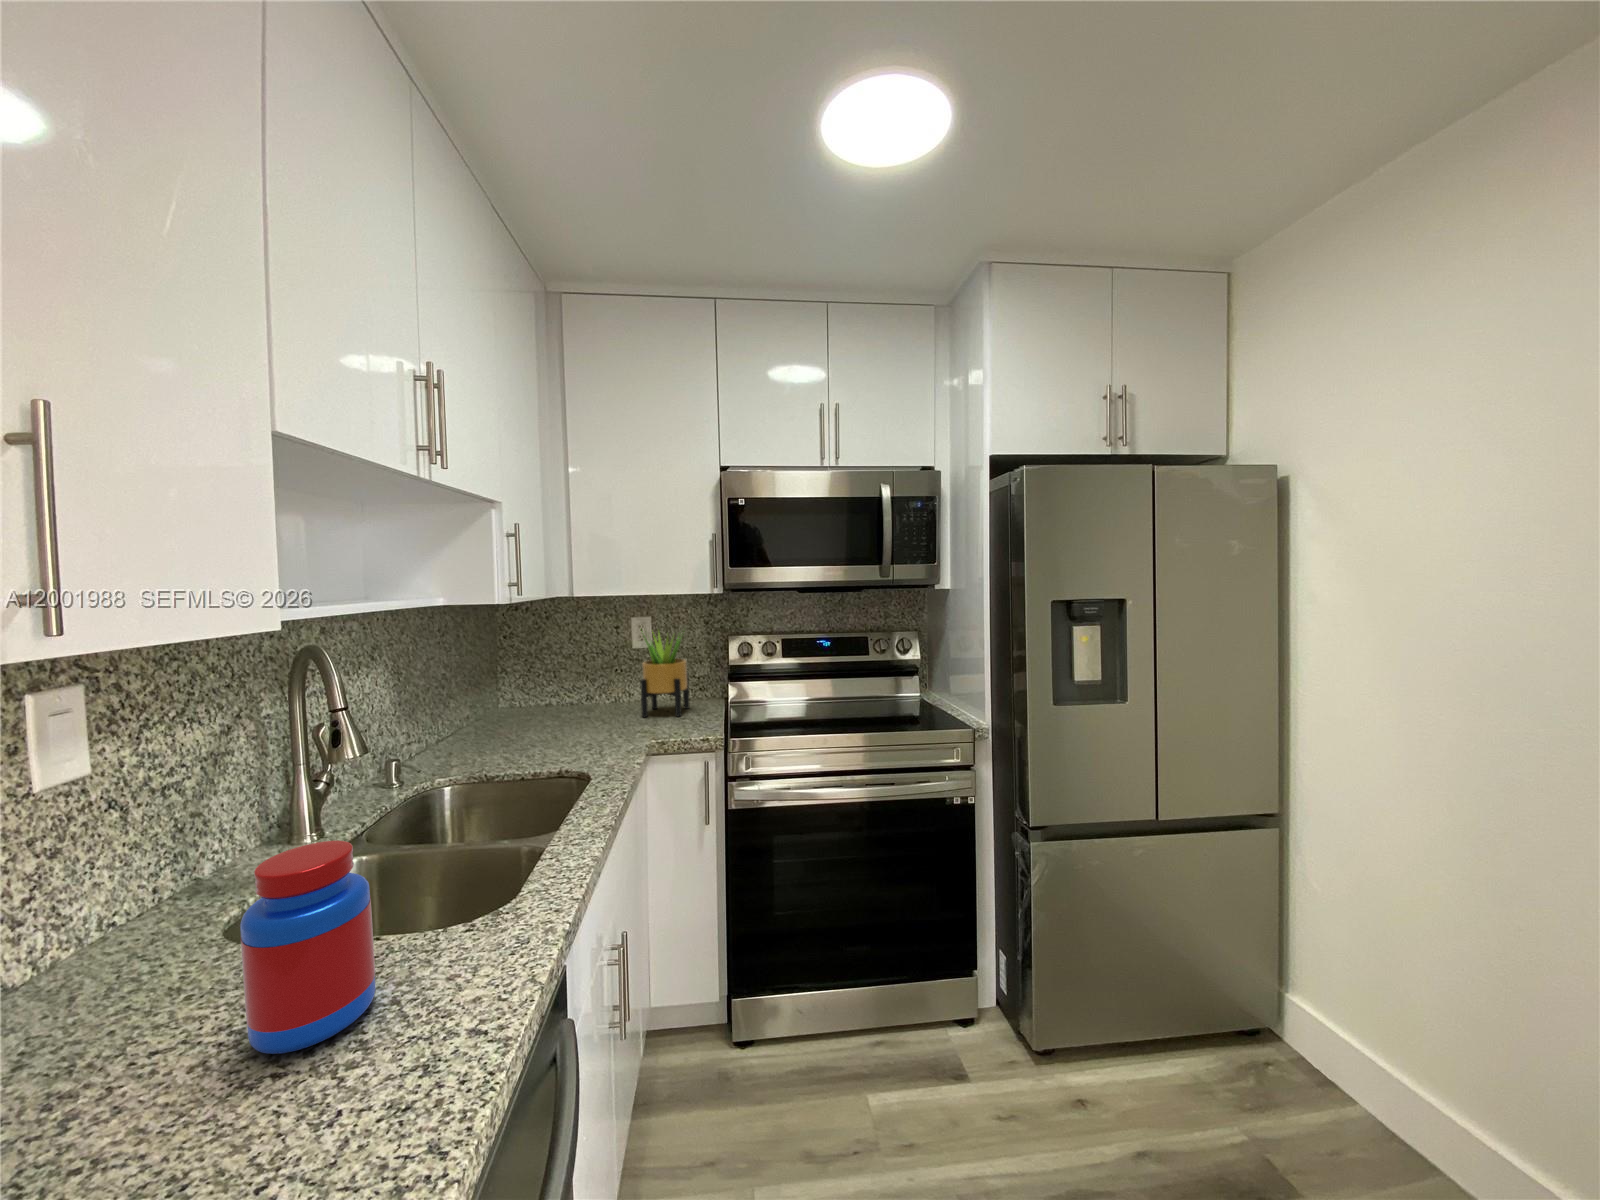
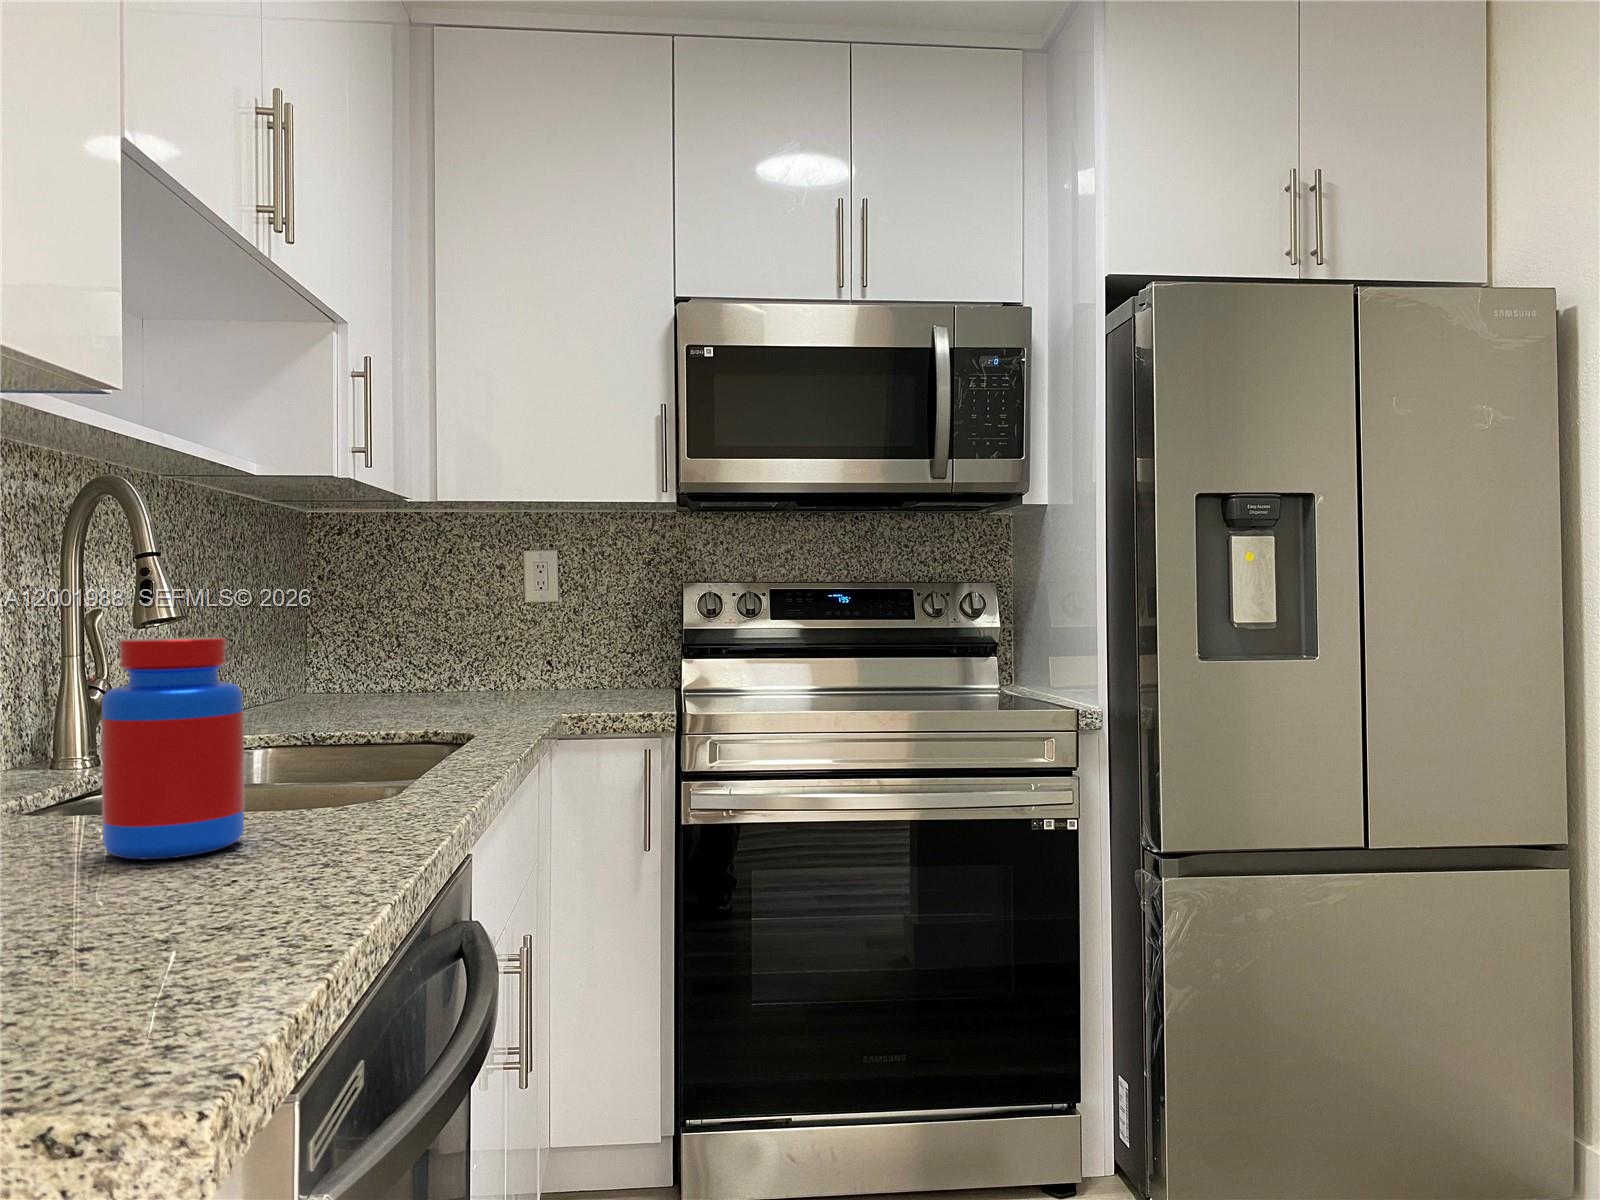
potted plant: present [640,631,689,717] -> none [542,554,619,700]

